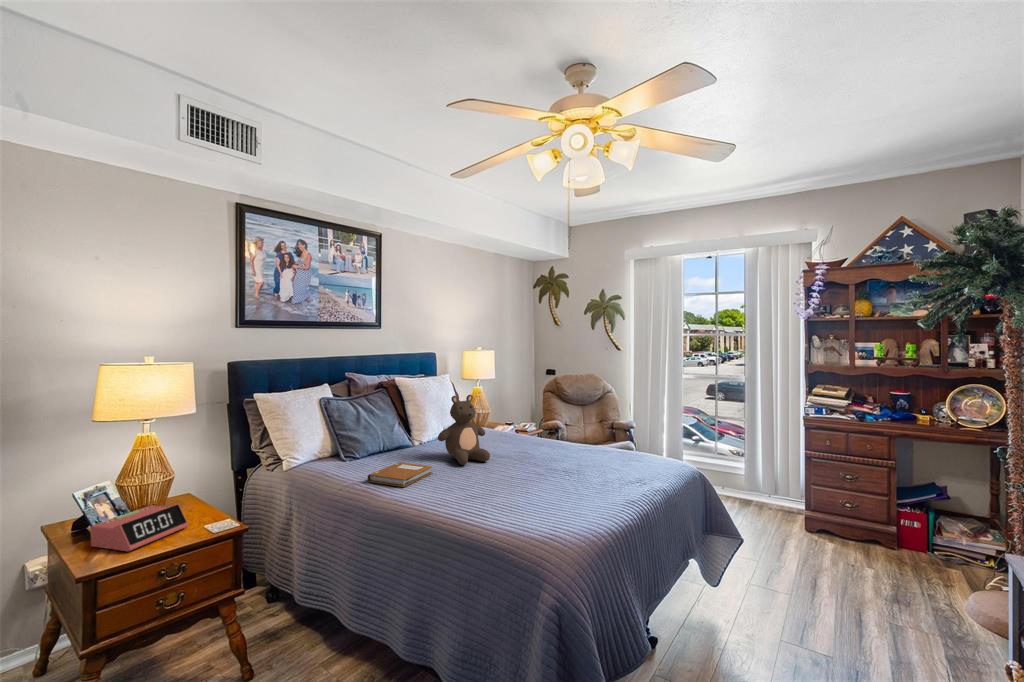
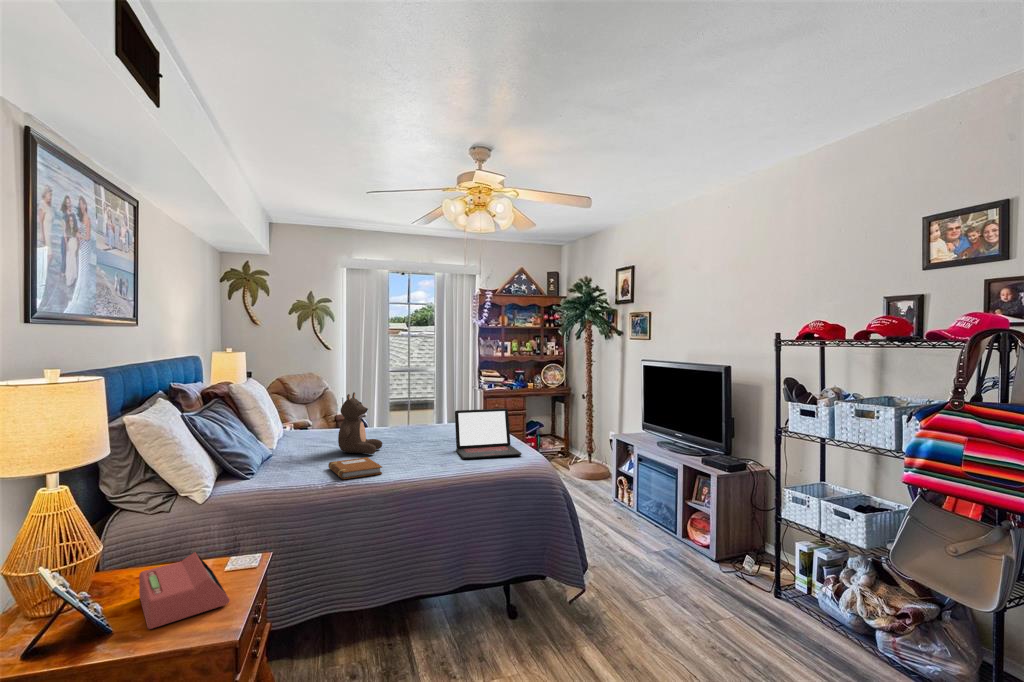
laptop: none [510,433,617,518] -> present [455,408,522,459]

